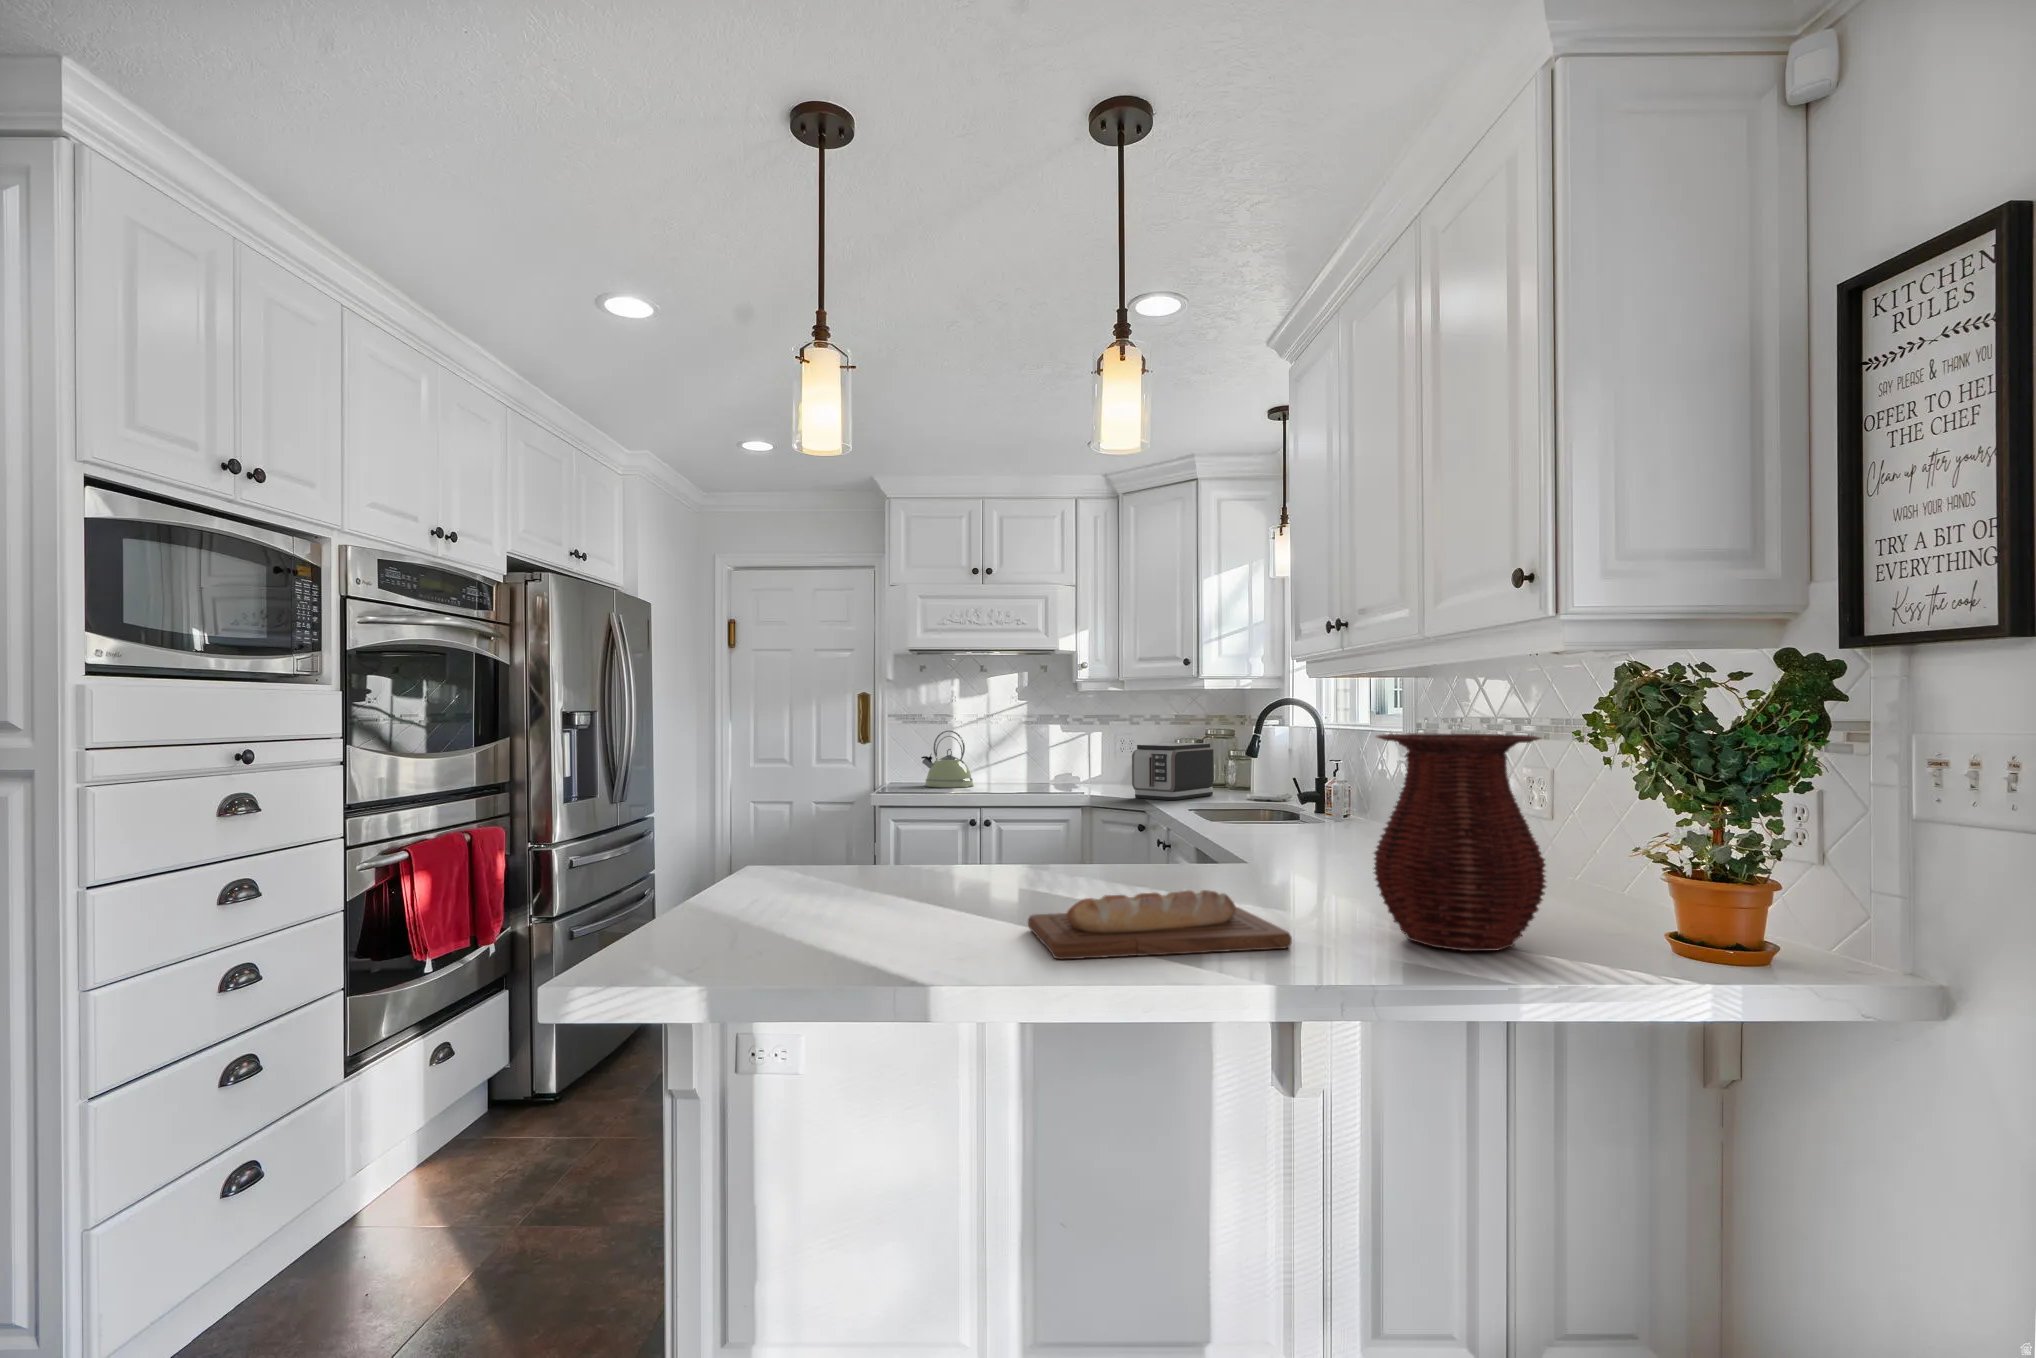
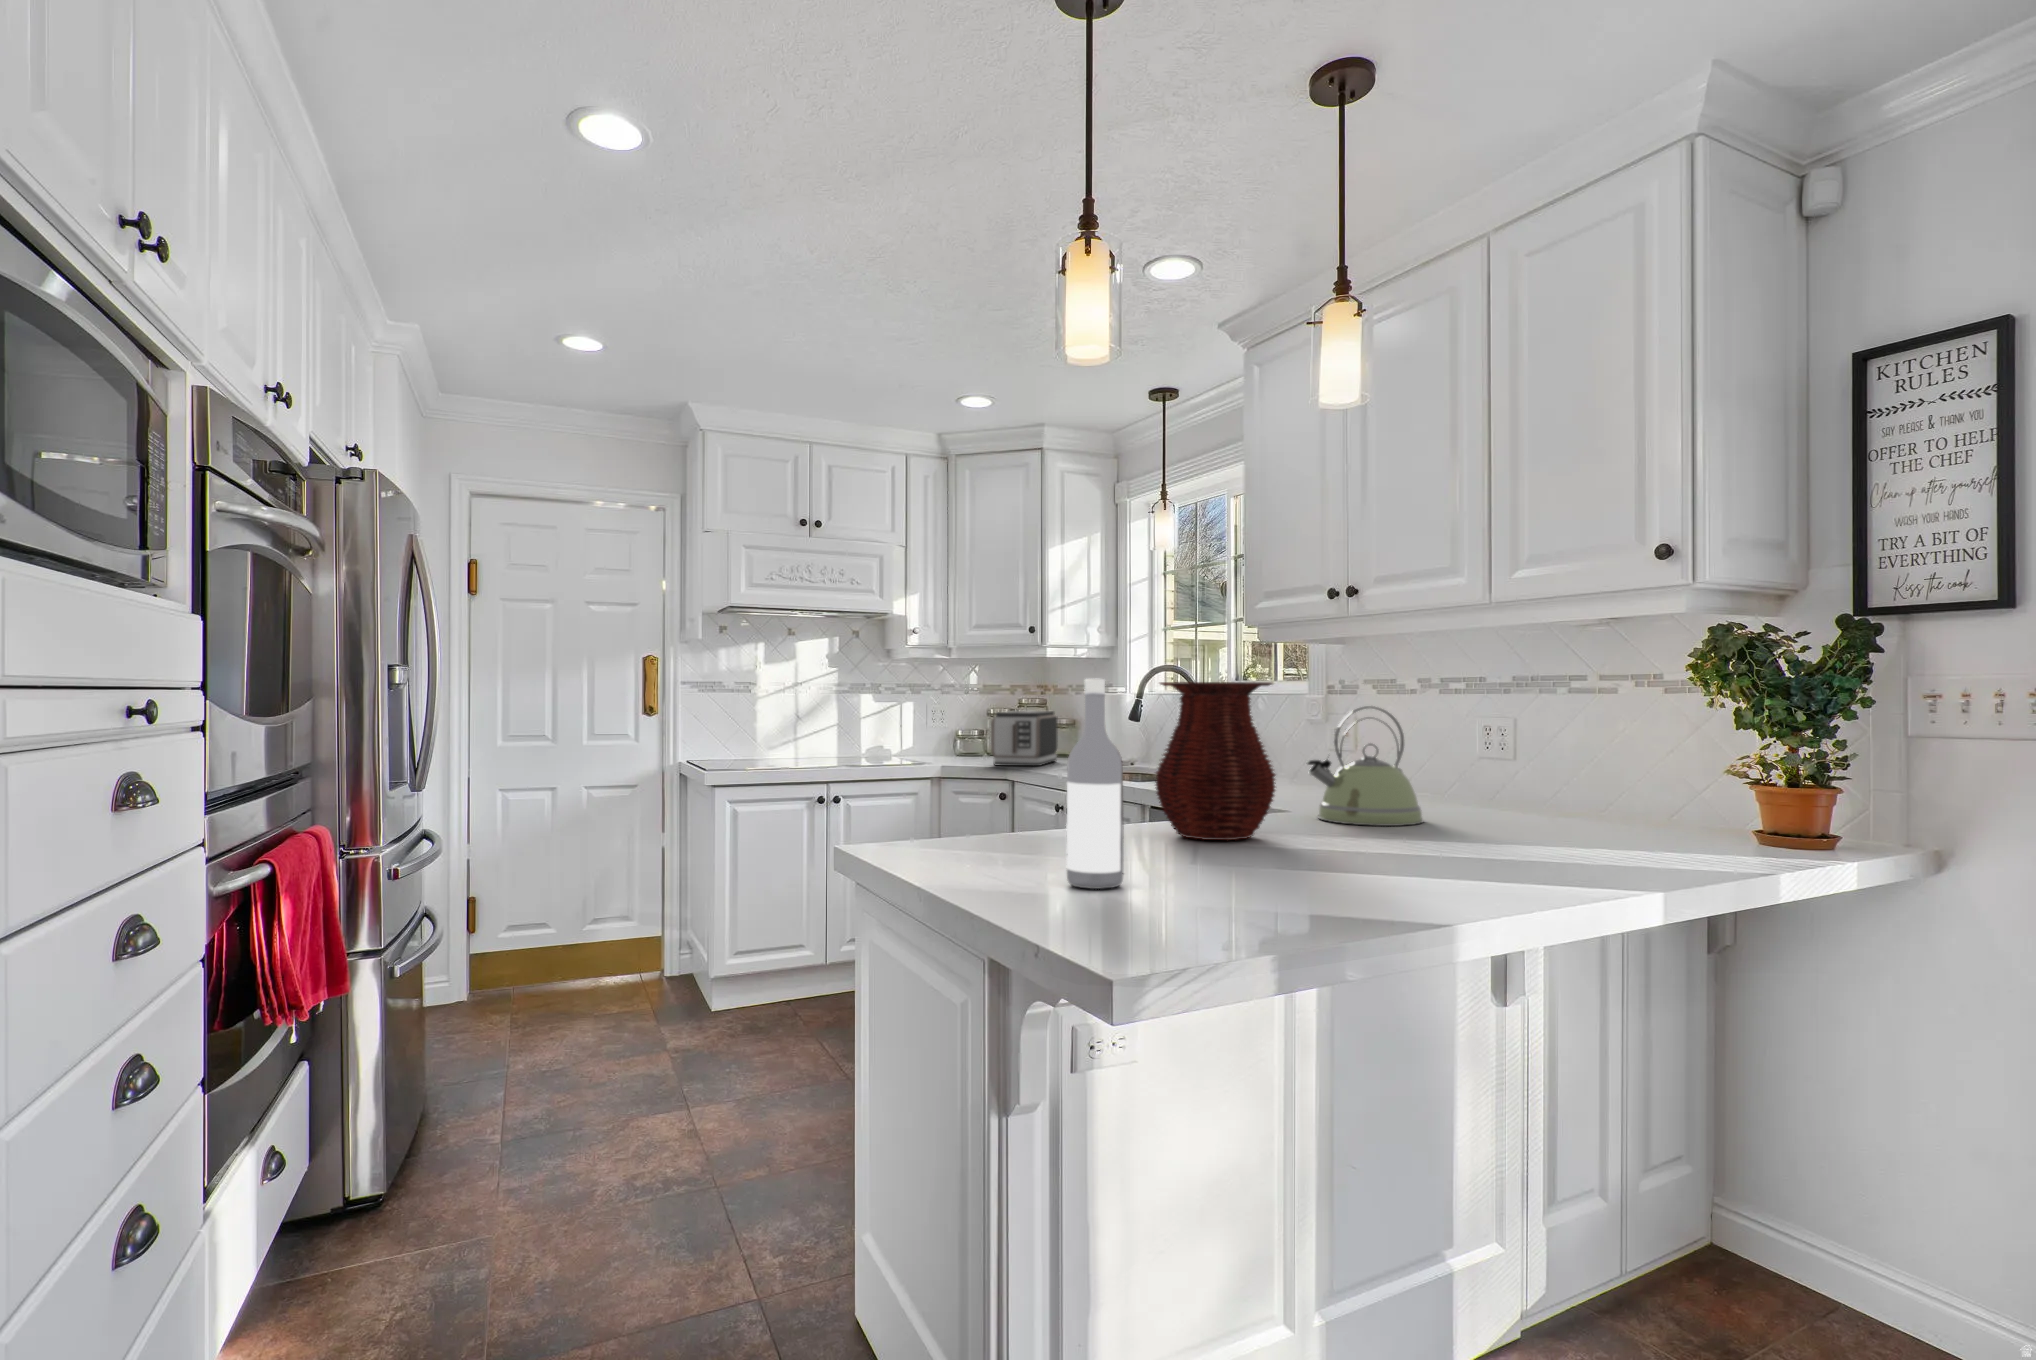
kettle: present [921,731,973,788] -> present [1307,706,1423,826]
vase: present [1373,734,1546,951] -> present [1155,682,1276,840]
wine bottle: none [740,736,795,934] -> present [1066,679,1123,889]
bread loaf: present [1028,890,1292,959] -> none [1315,819,1546,883]

